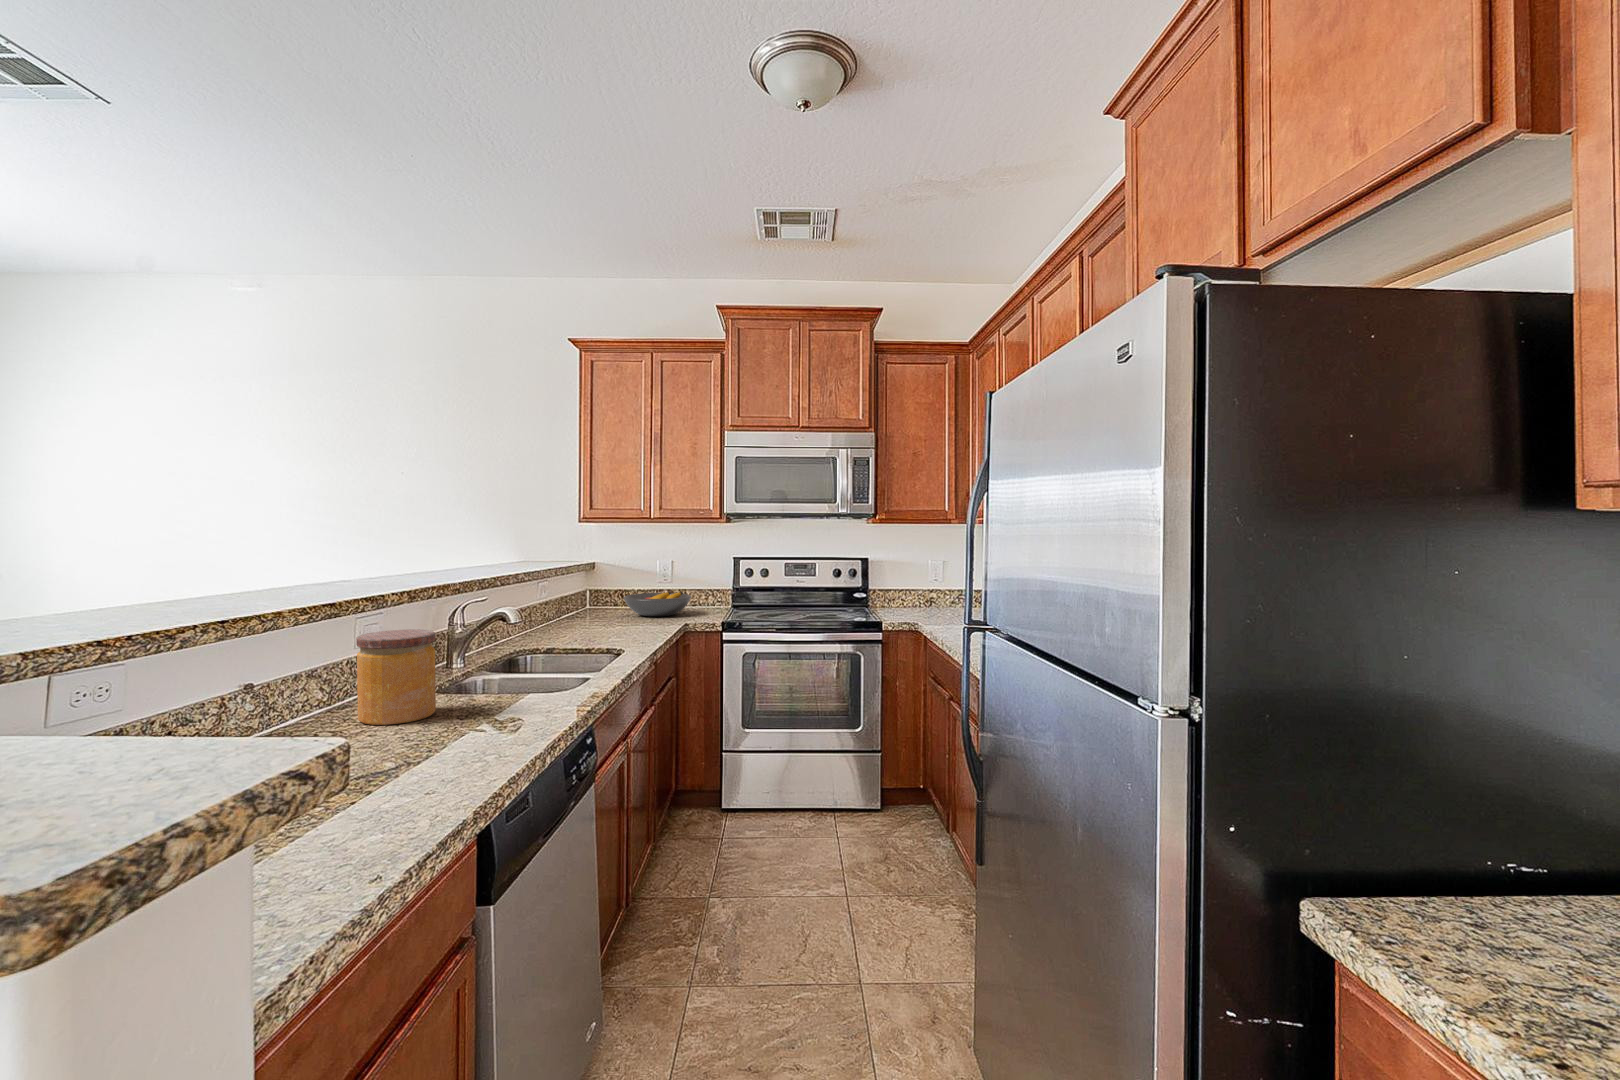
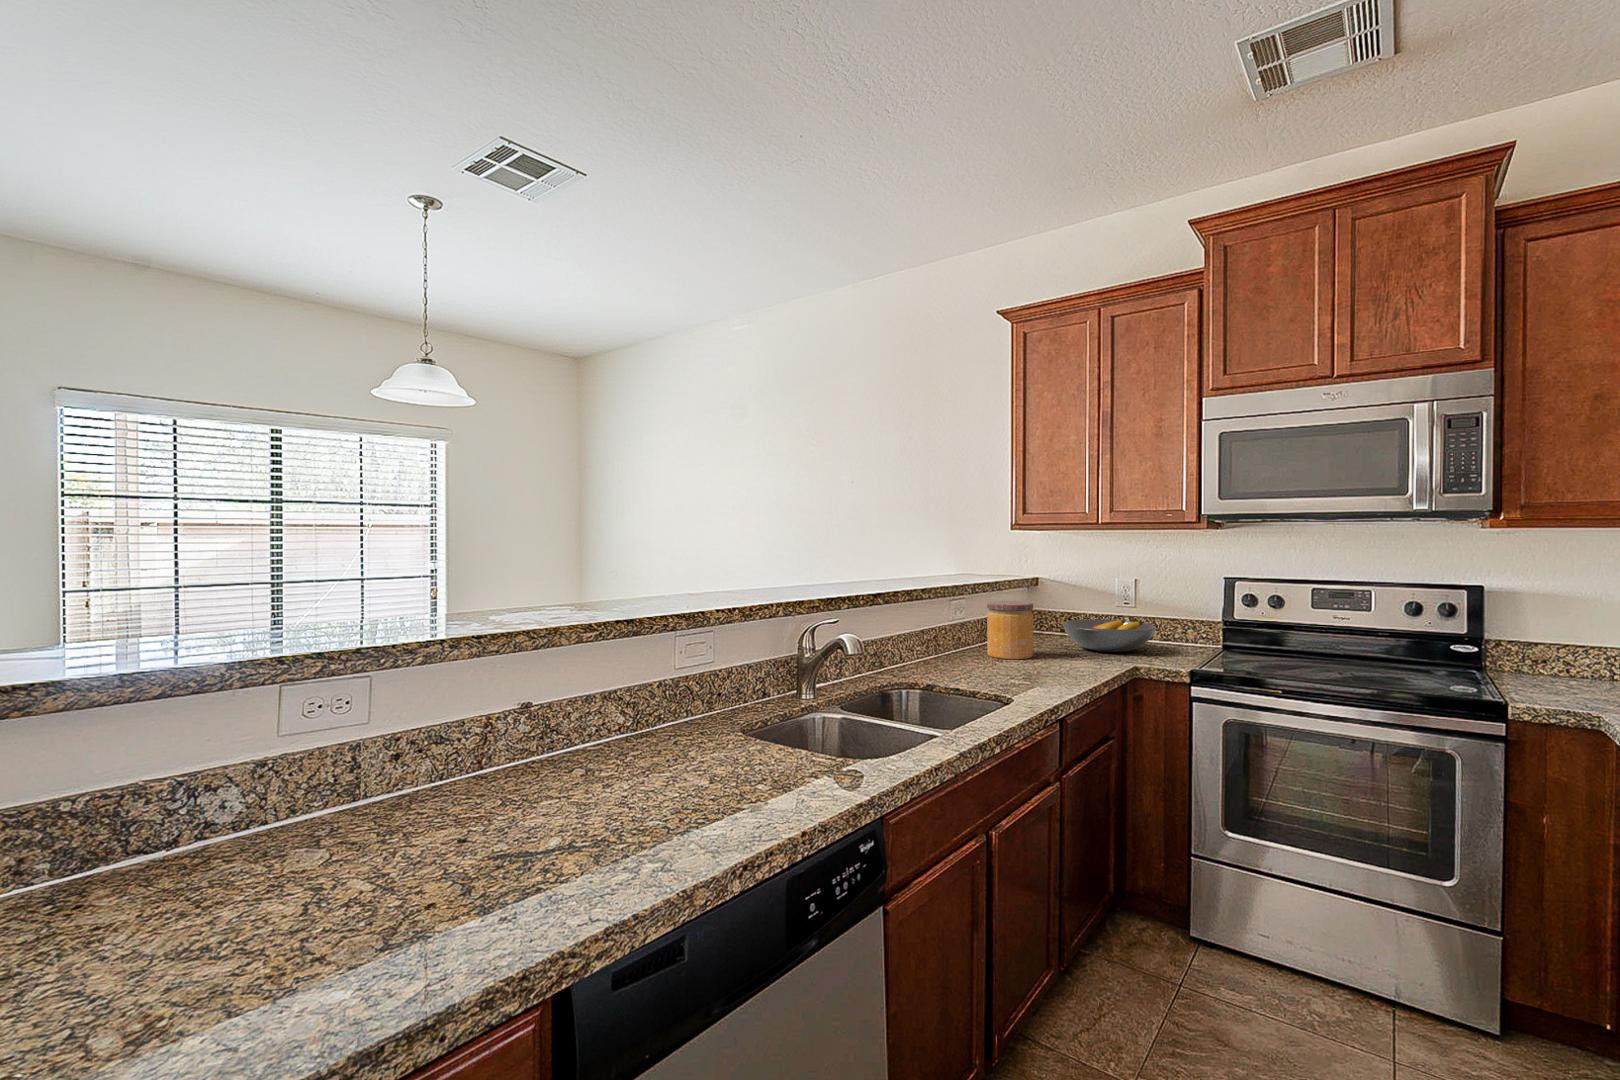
jar: present [356,629,436,725] -> present [987,601,1033,659]

